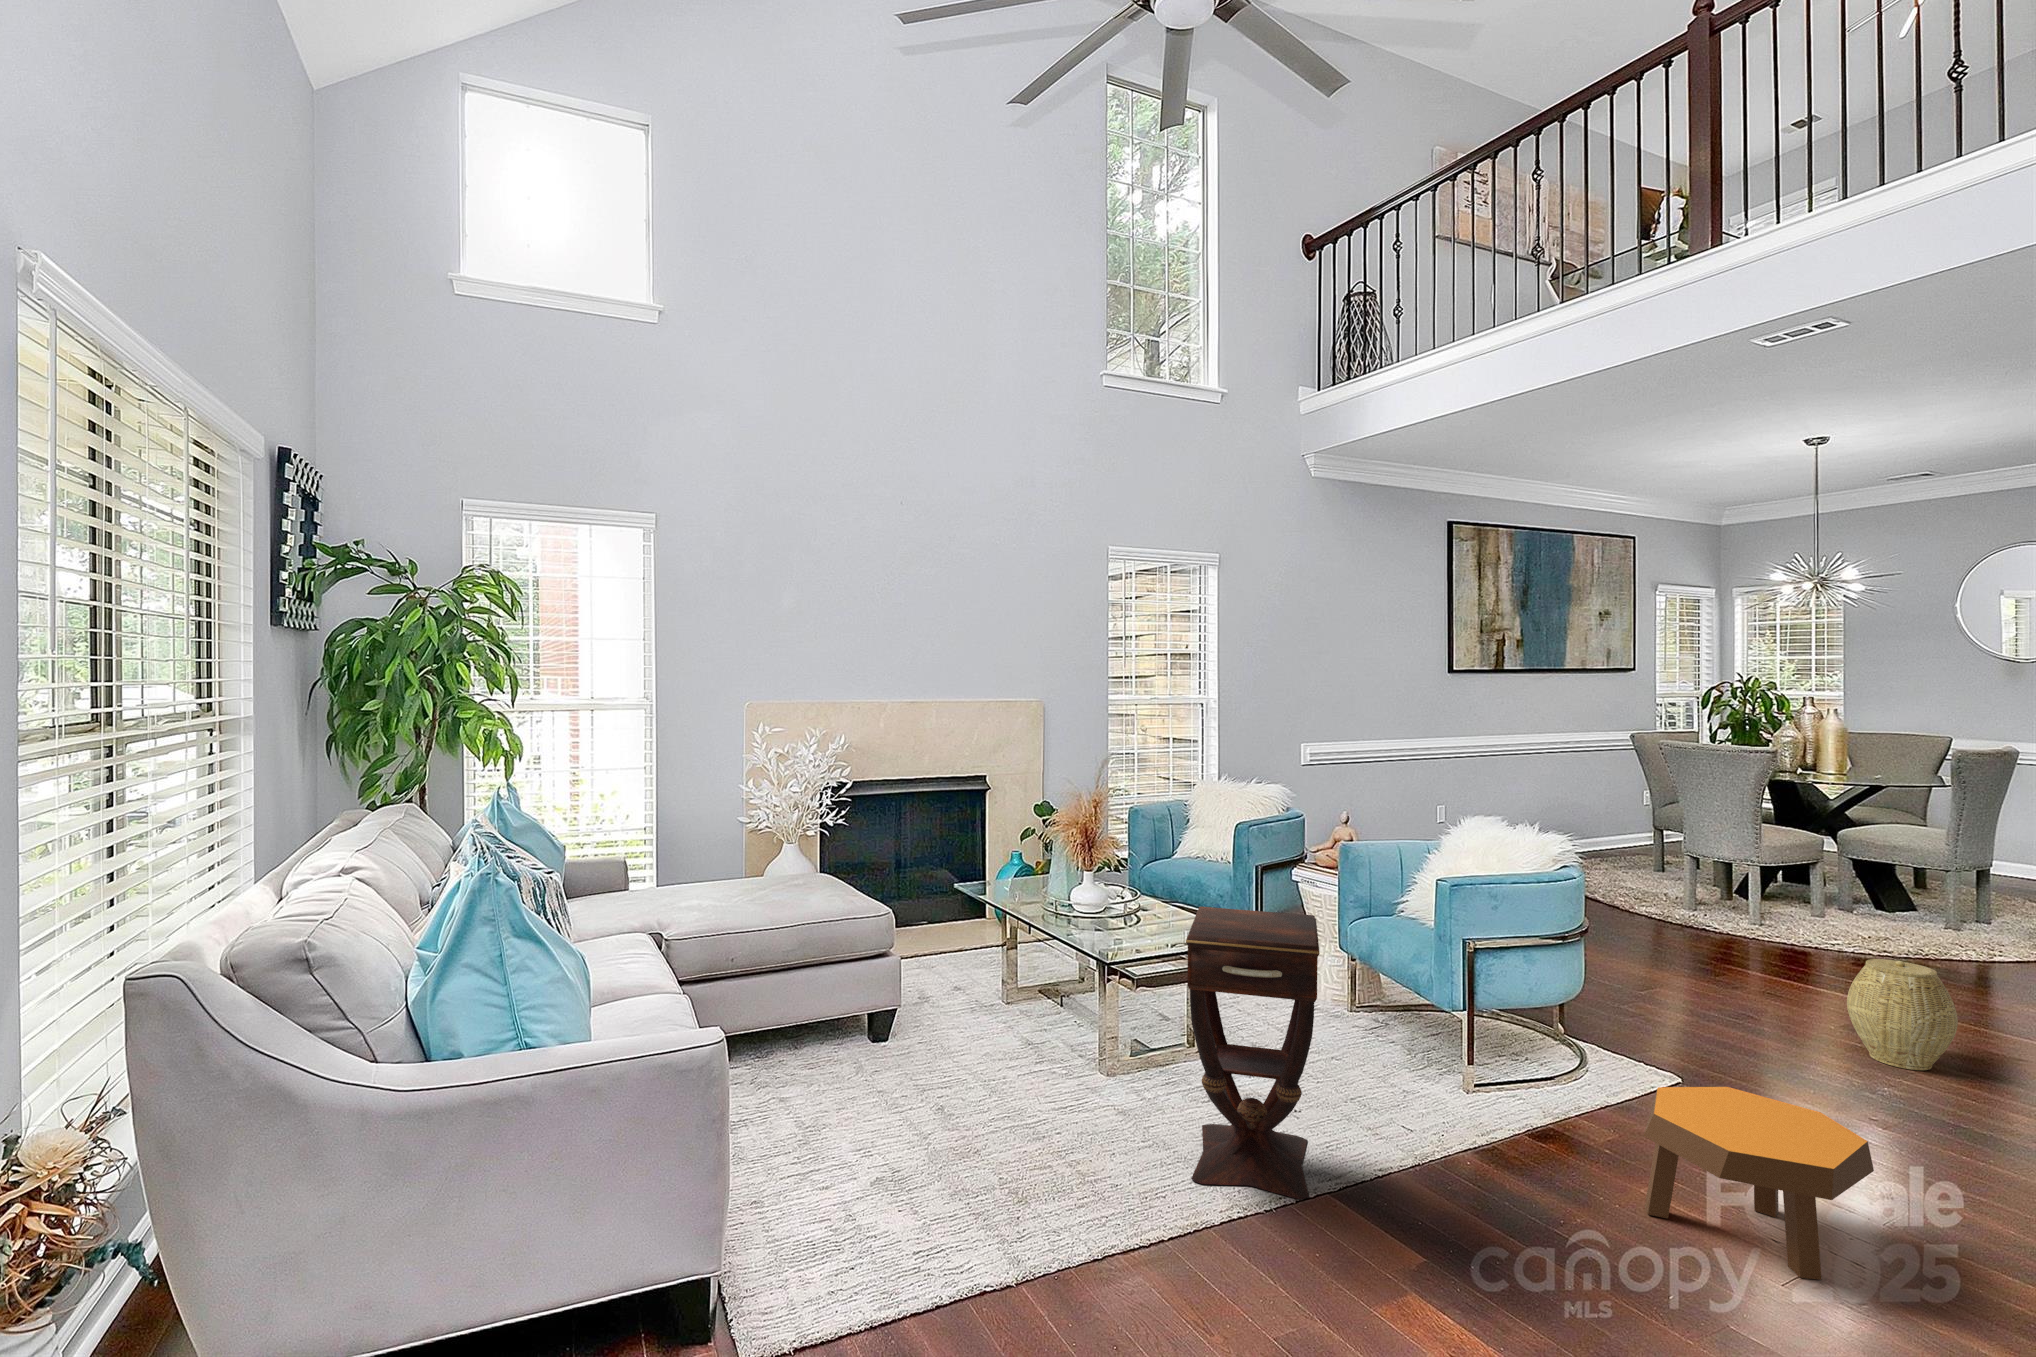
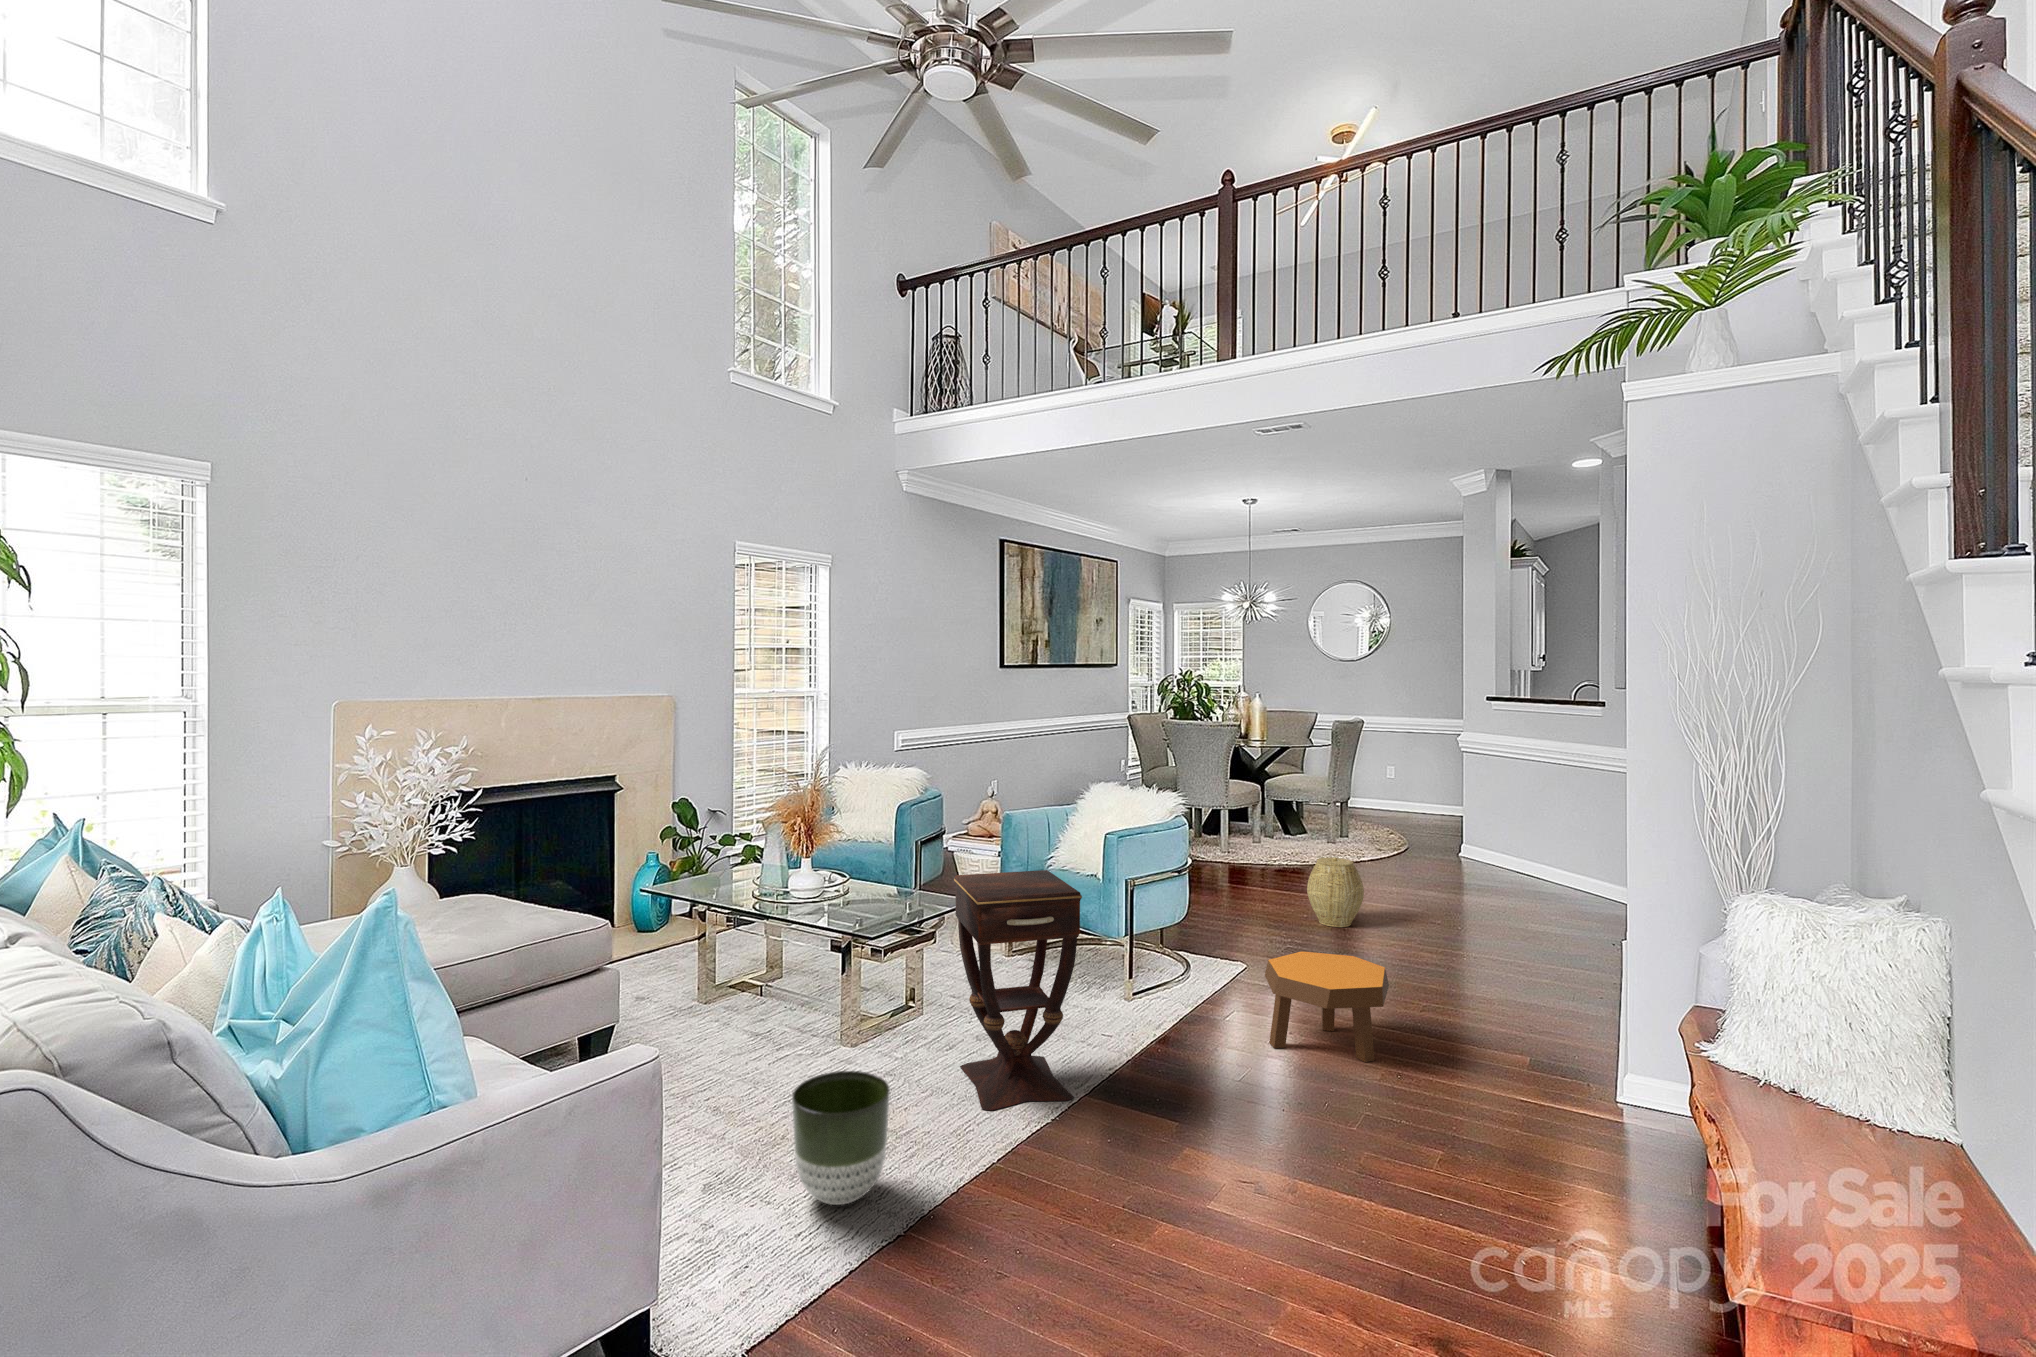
planter: none [936,1093,1037,1235] -> present [792,1071,890,1205]

